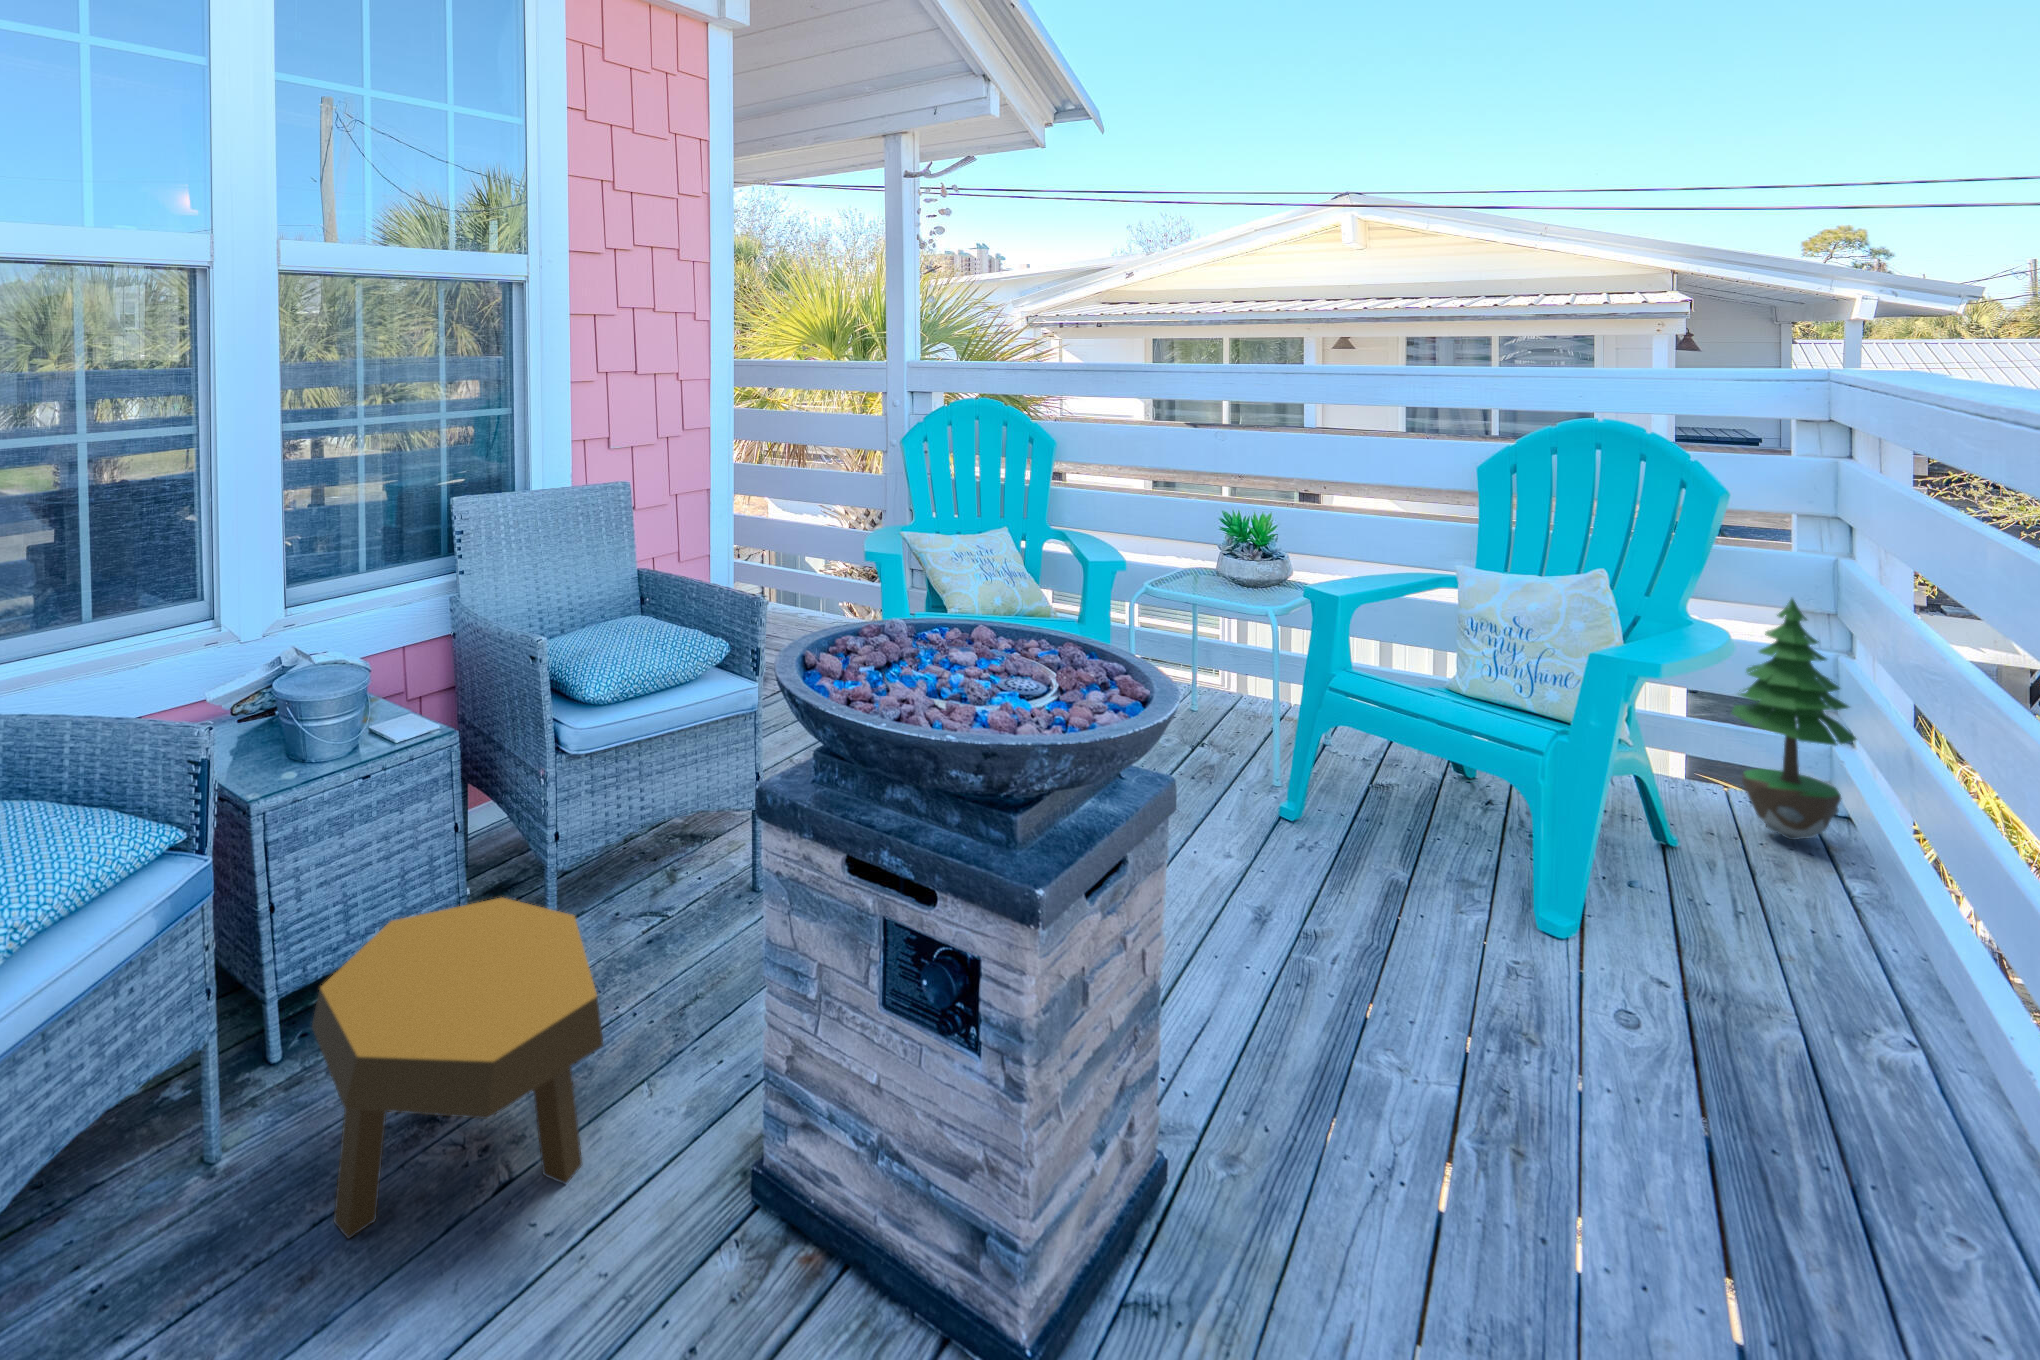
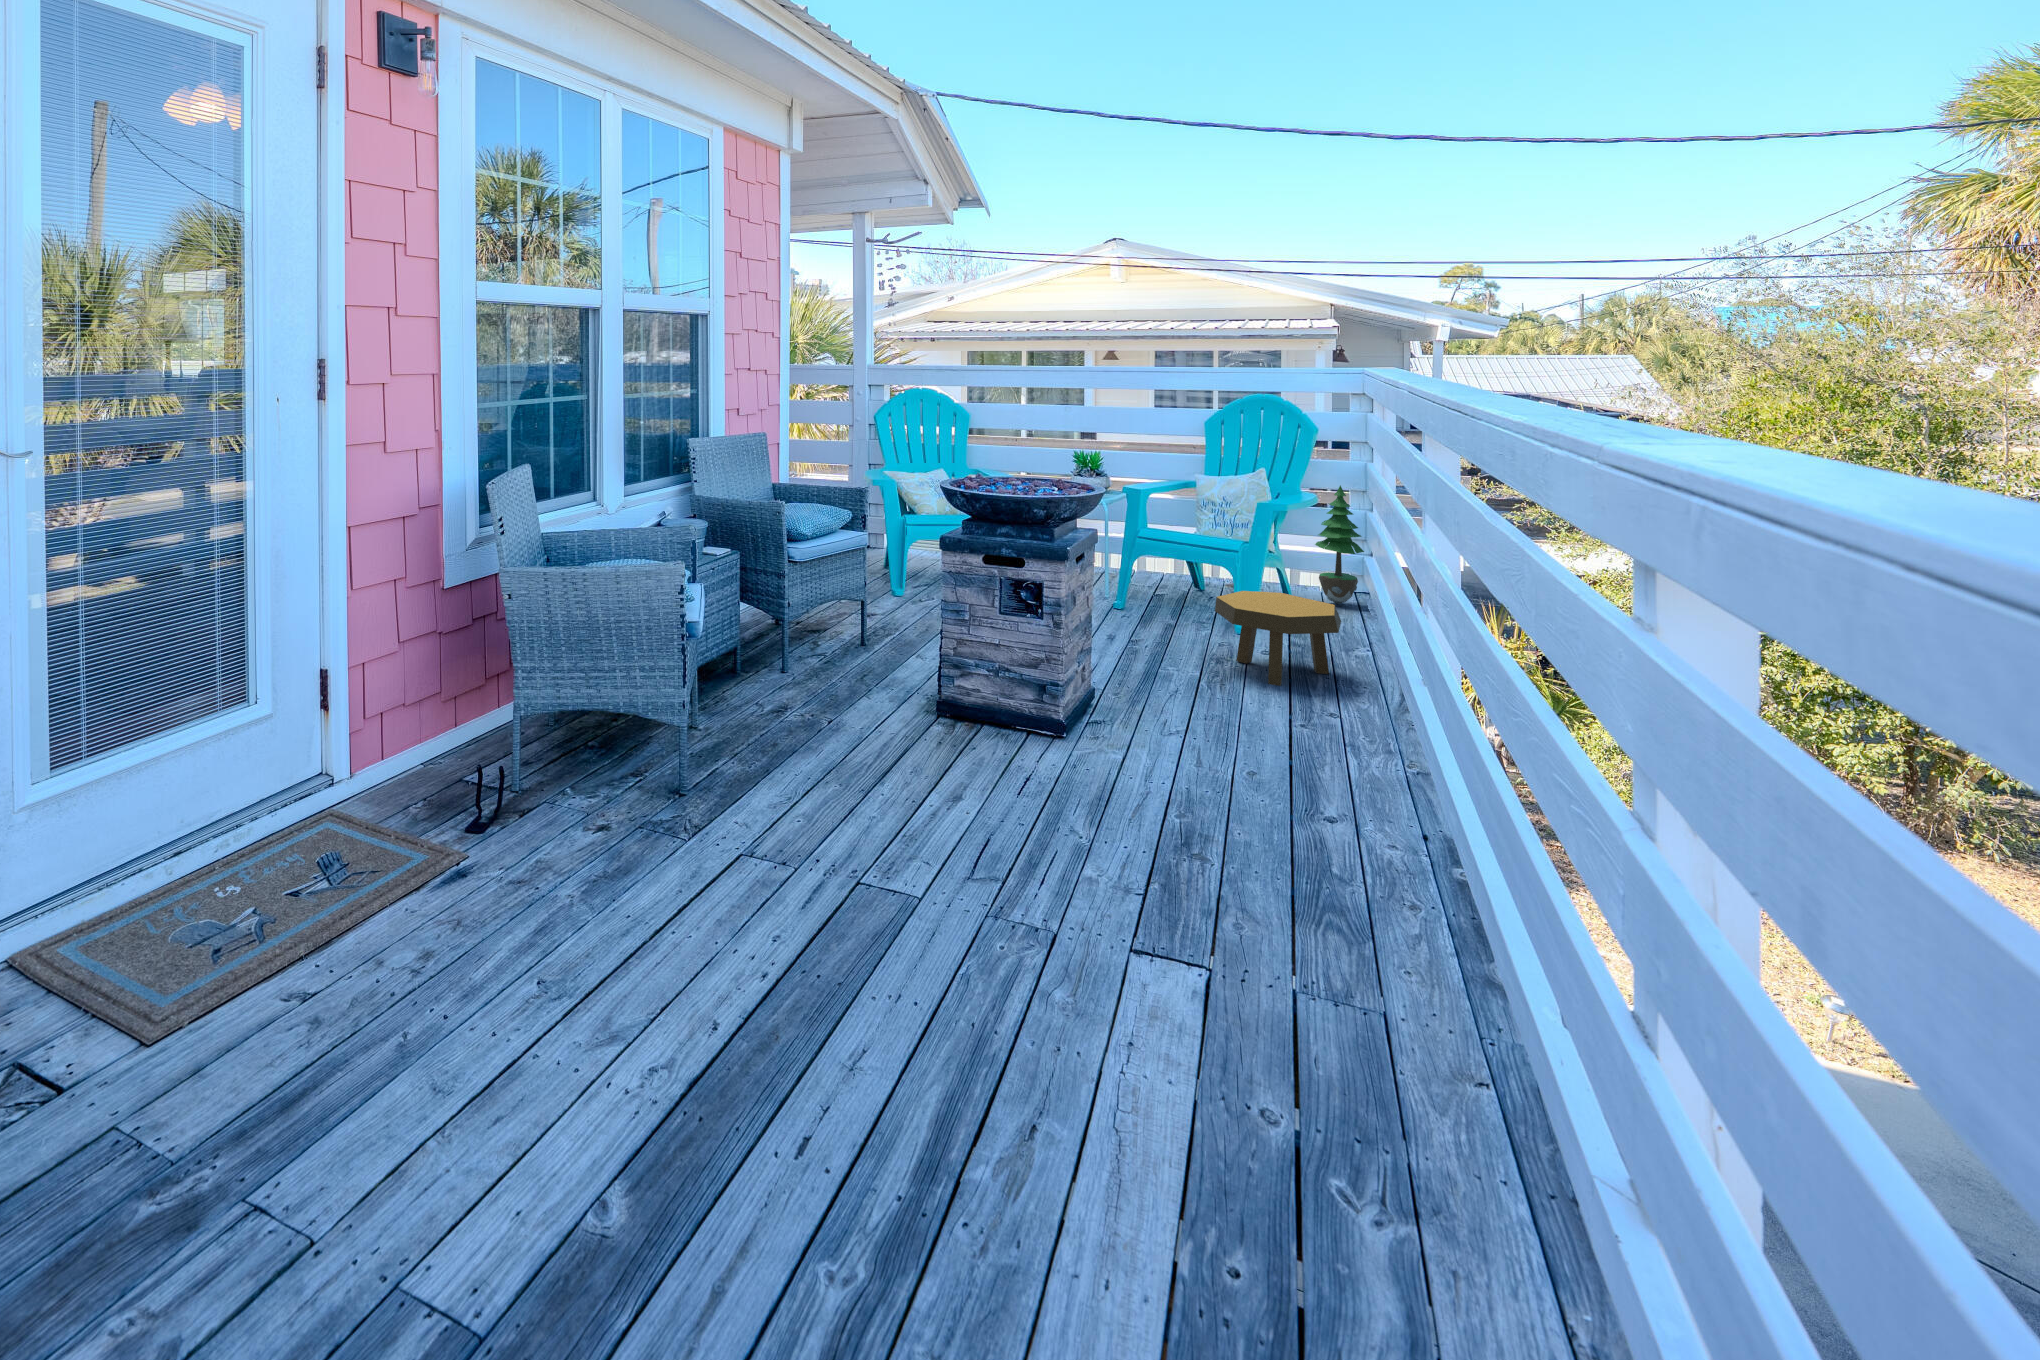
footstool: present [312,898,603,1238] -> present [1215,591,1341,686]

